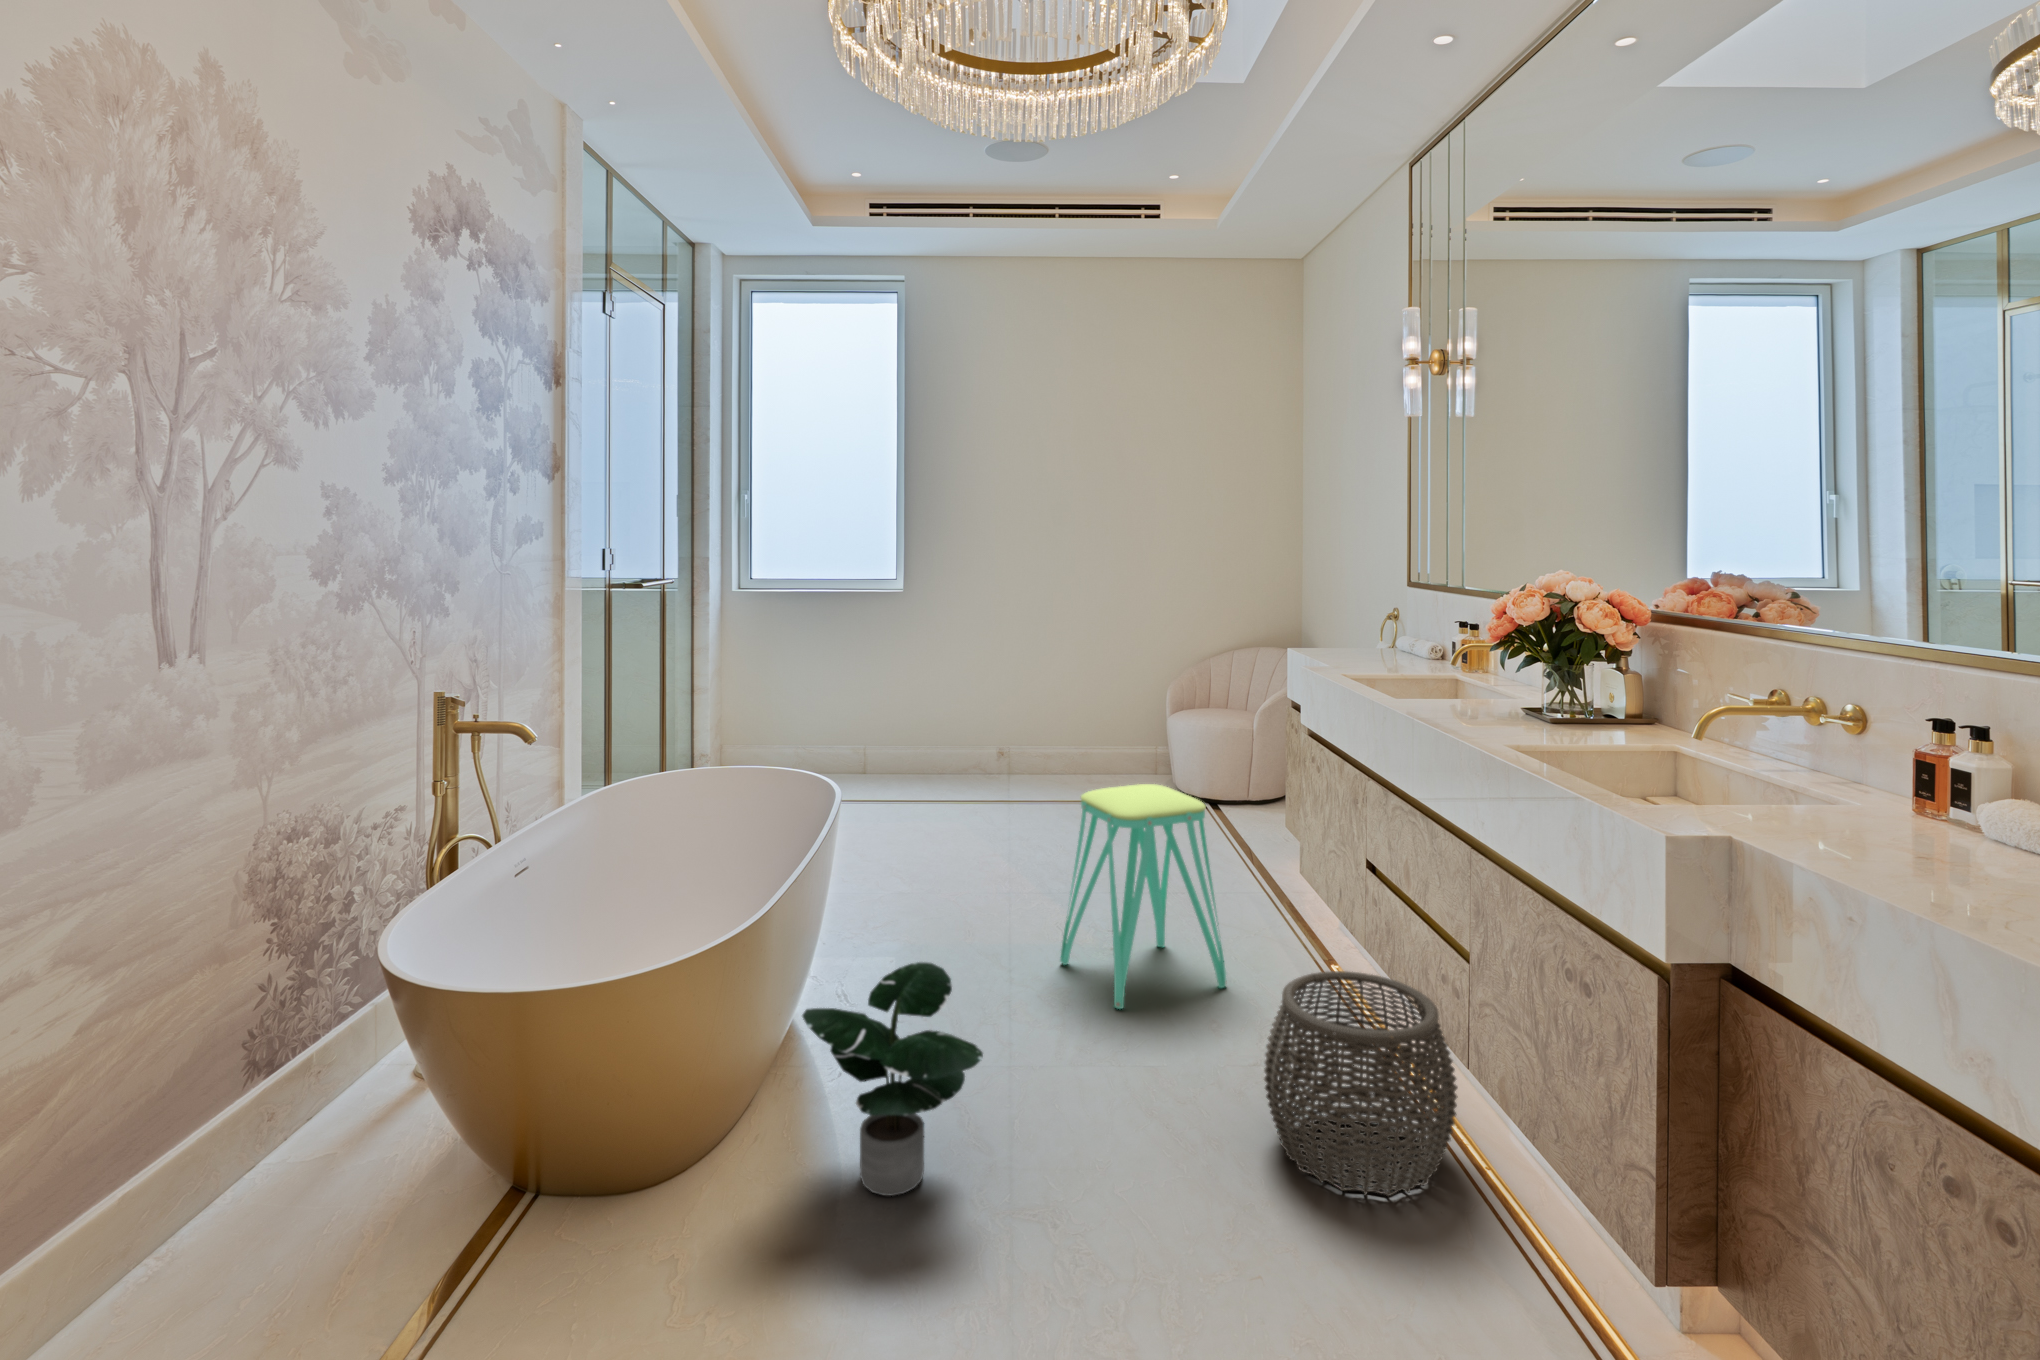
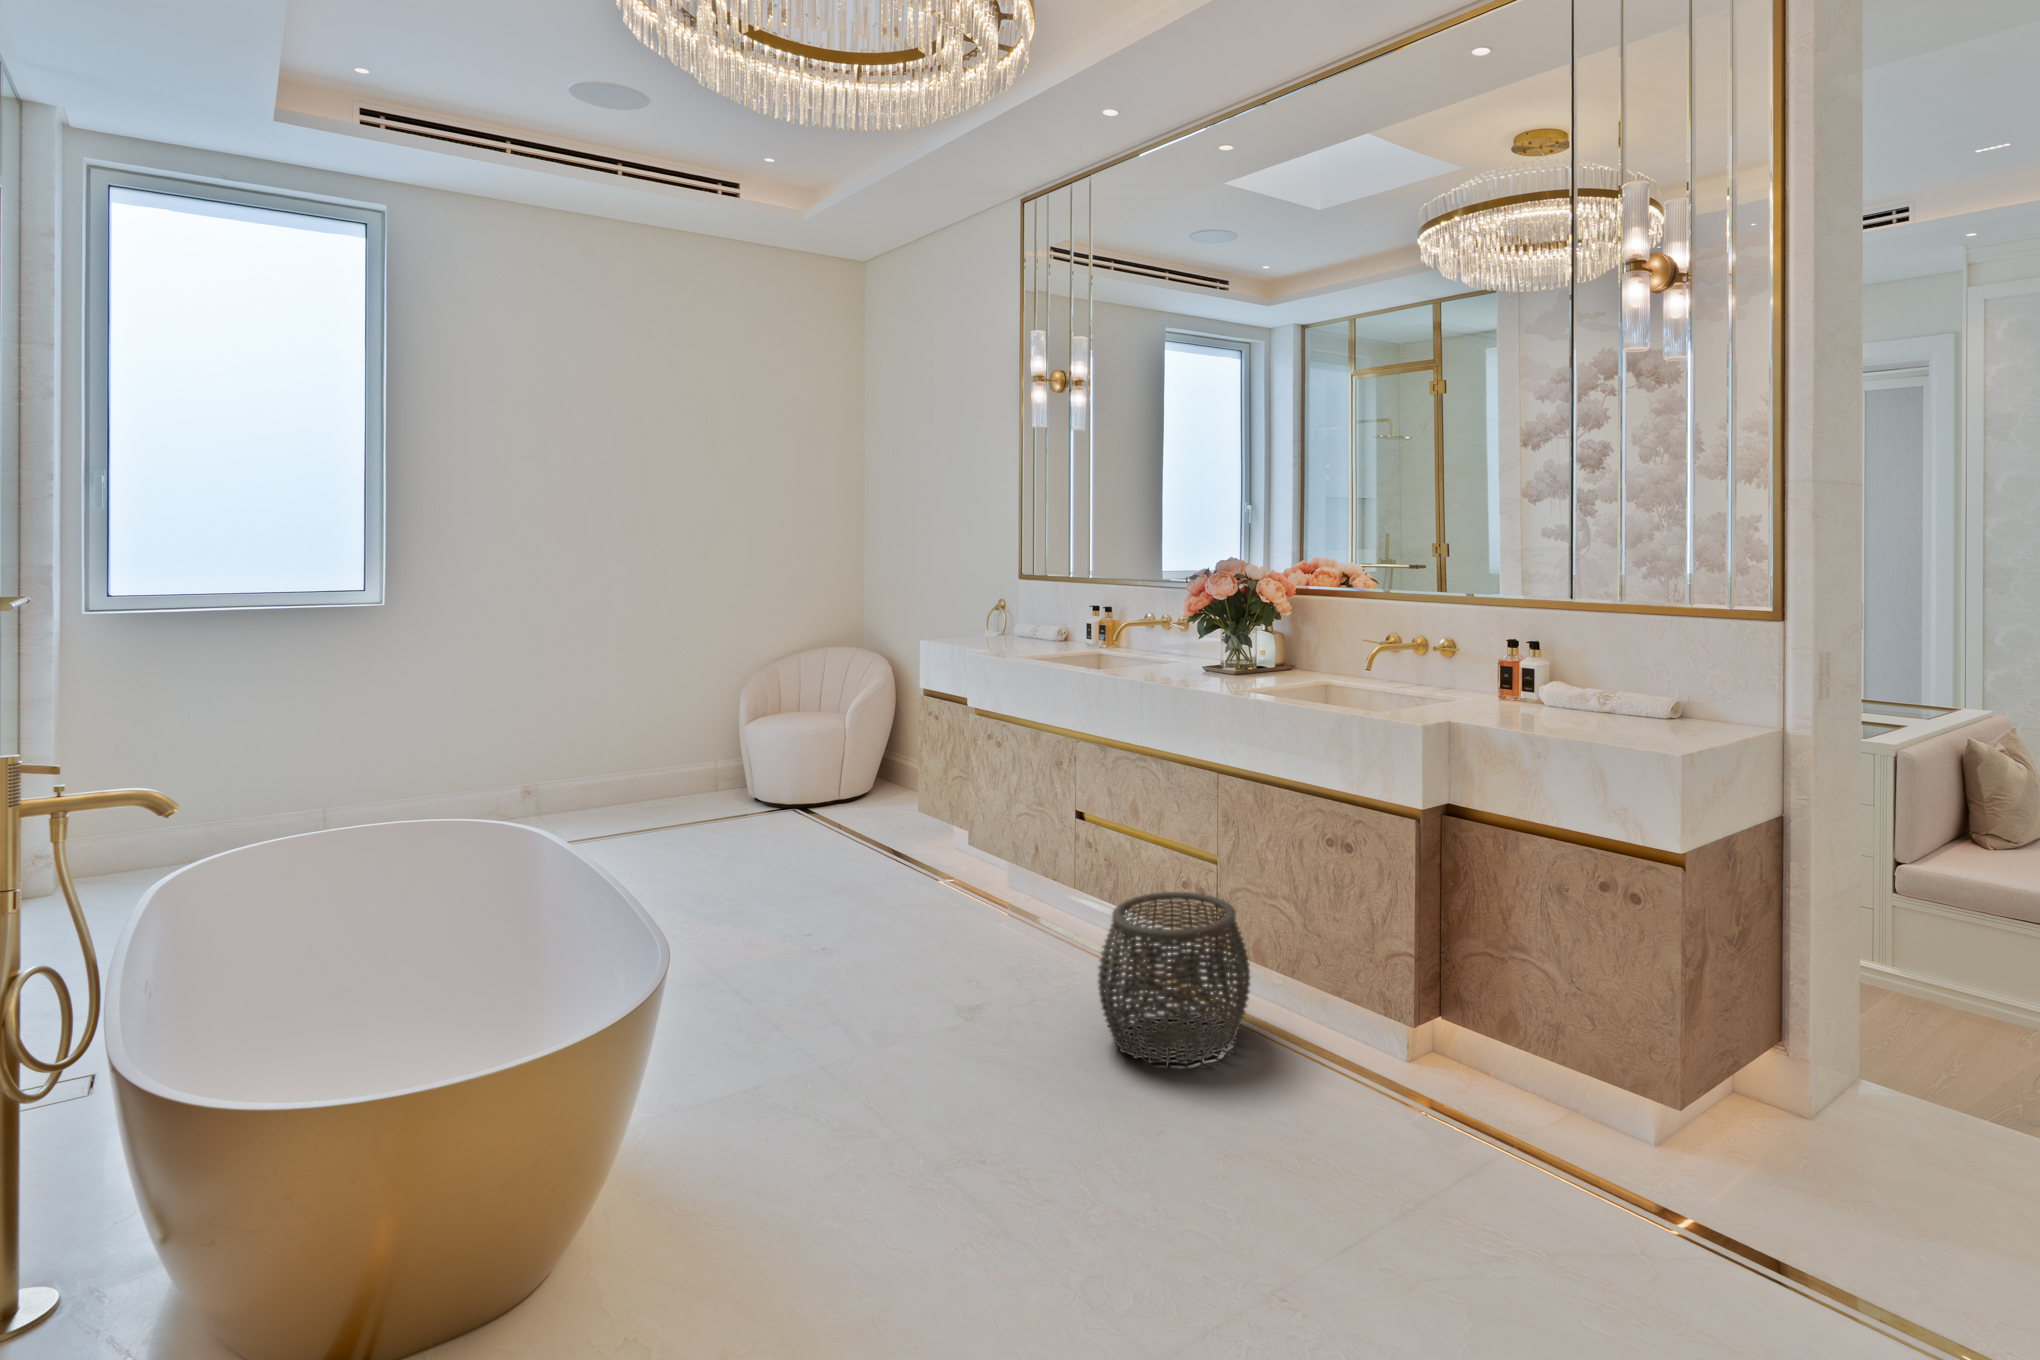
stool: present [1060,784,1227,1009] -> none [797,779,972,1001]
potted plant: present [802,962,983,1196] -> none [712,976,917,1222]

